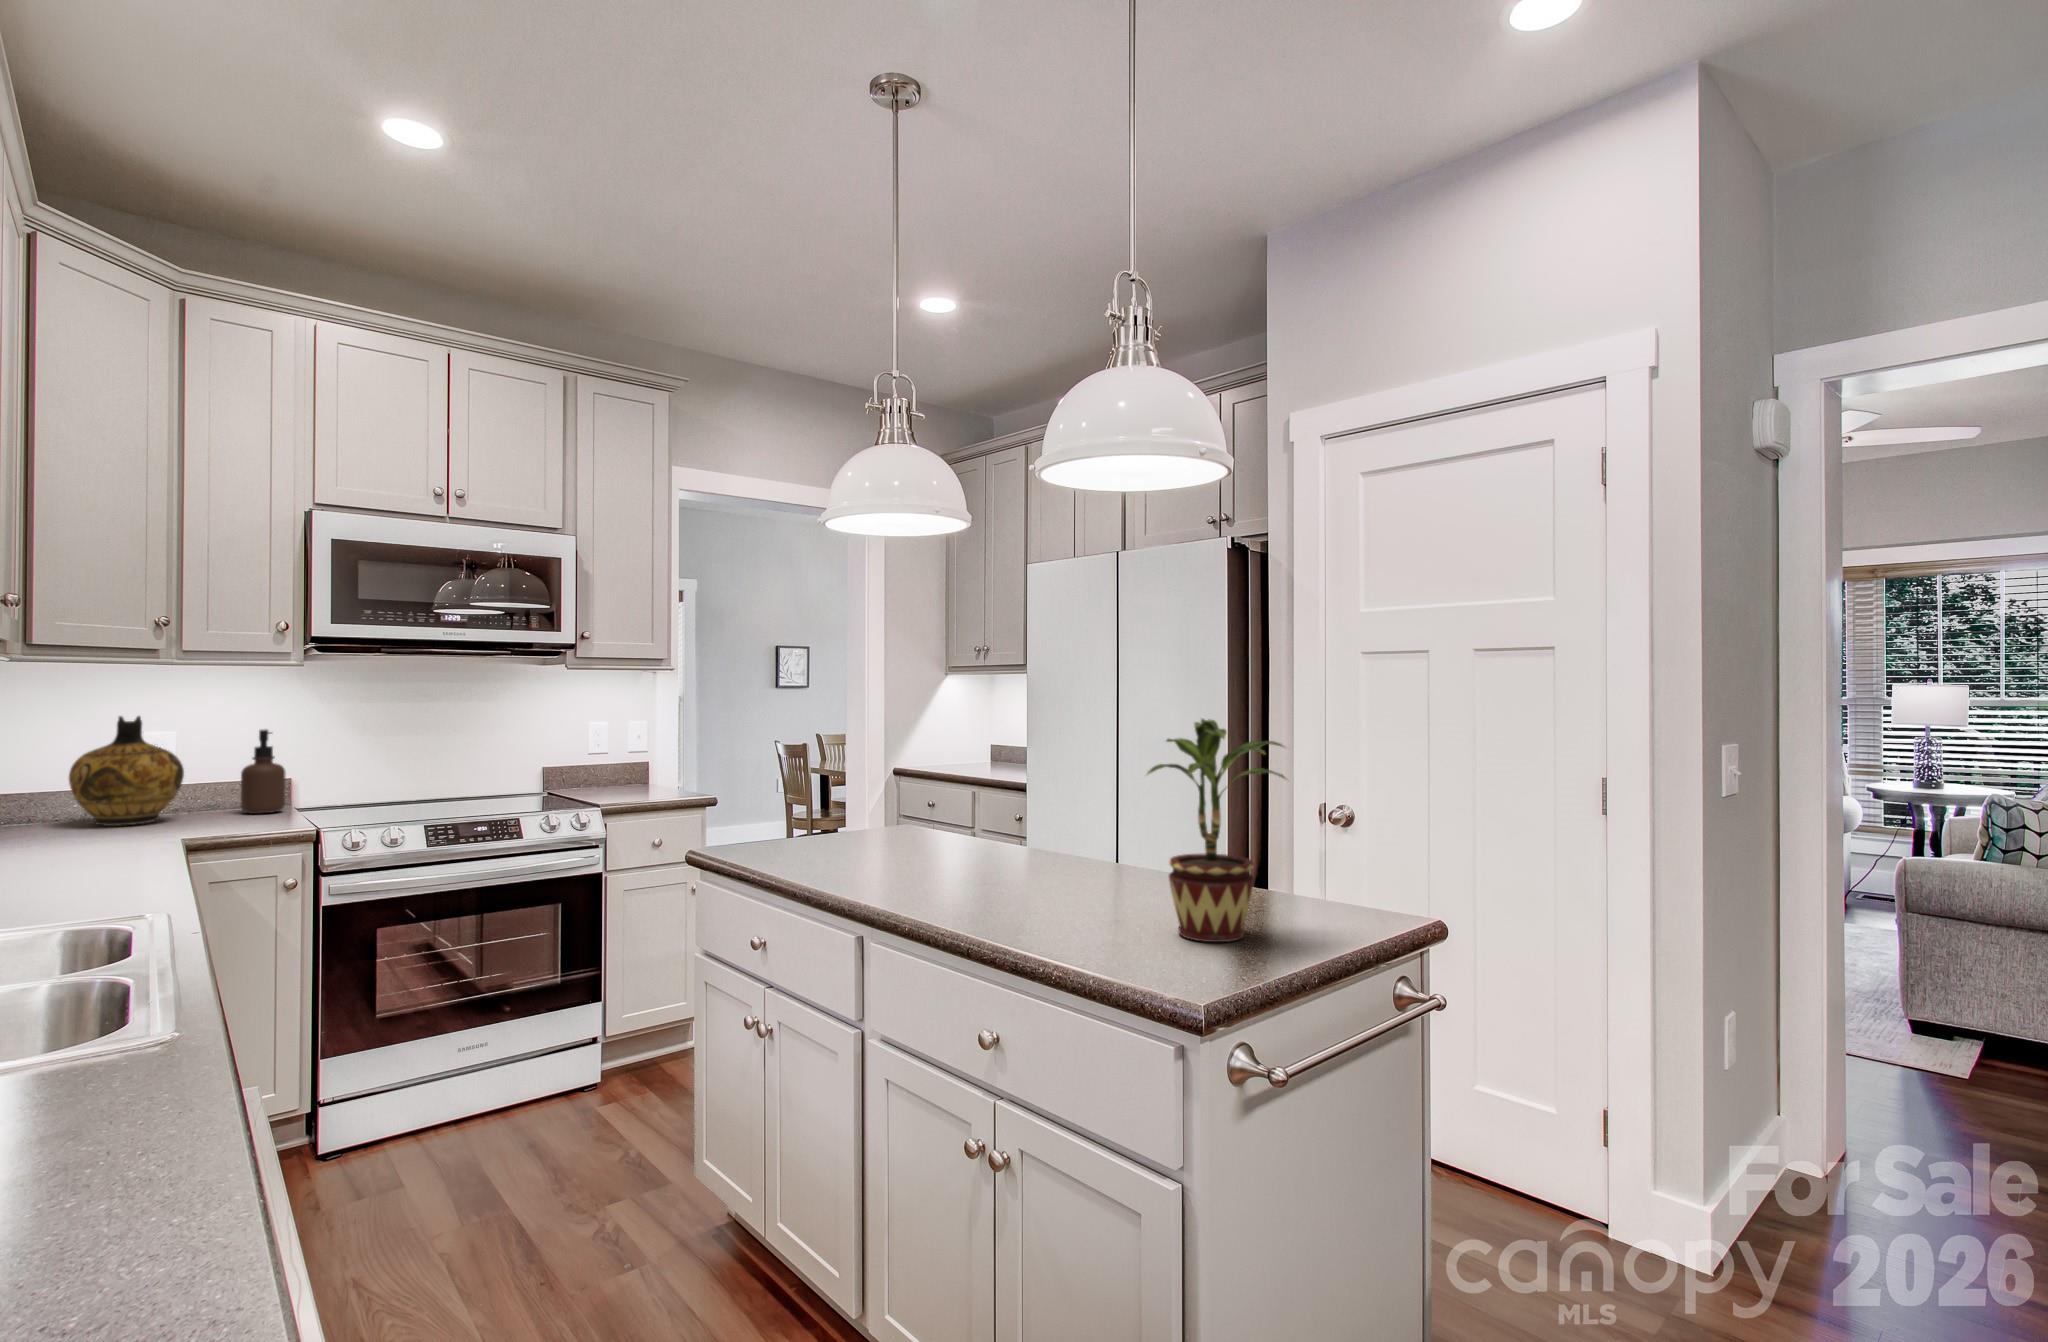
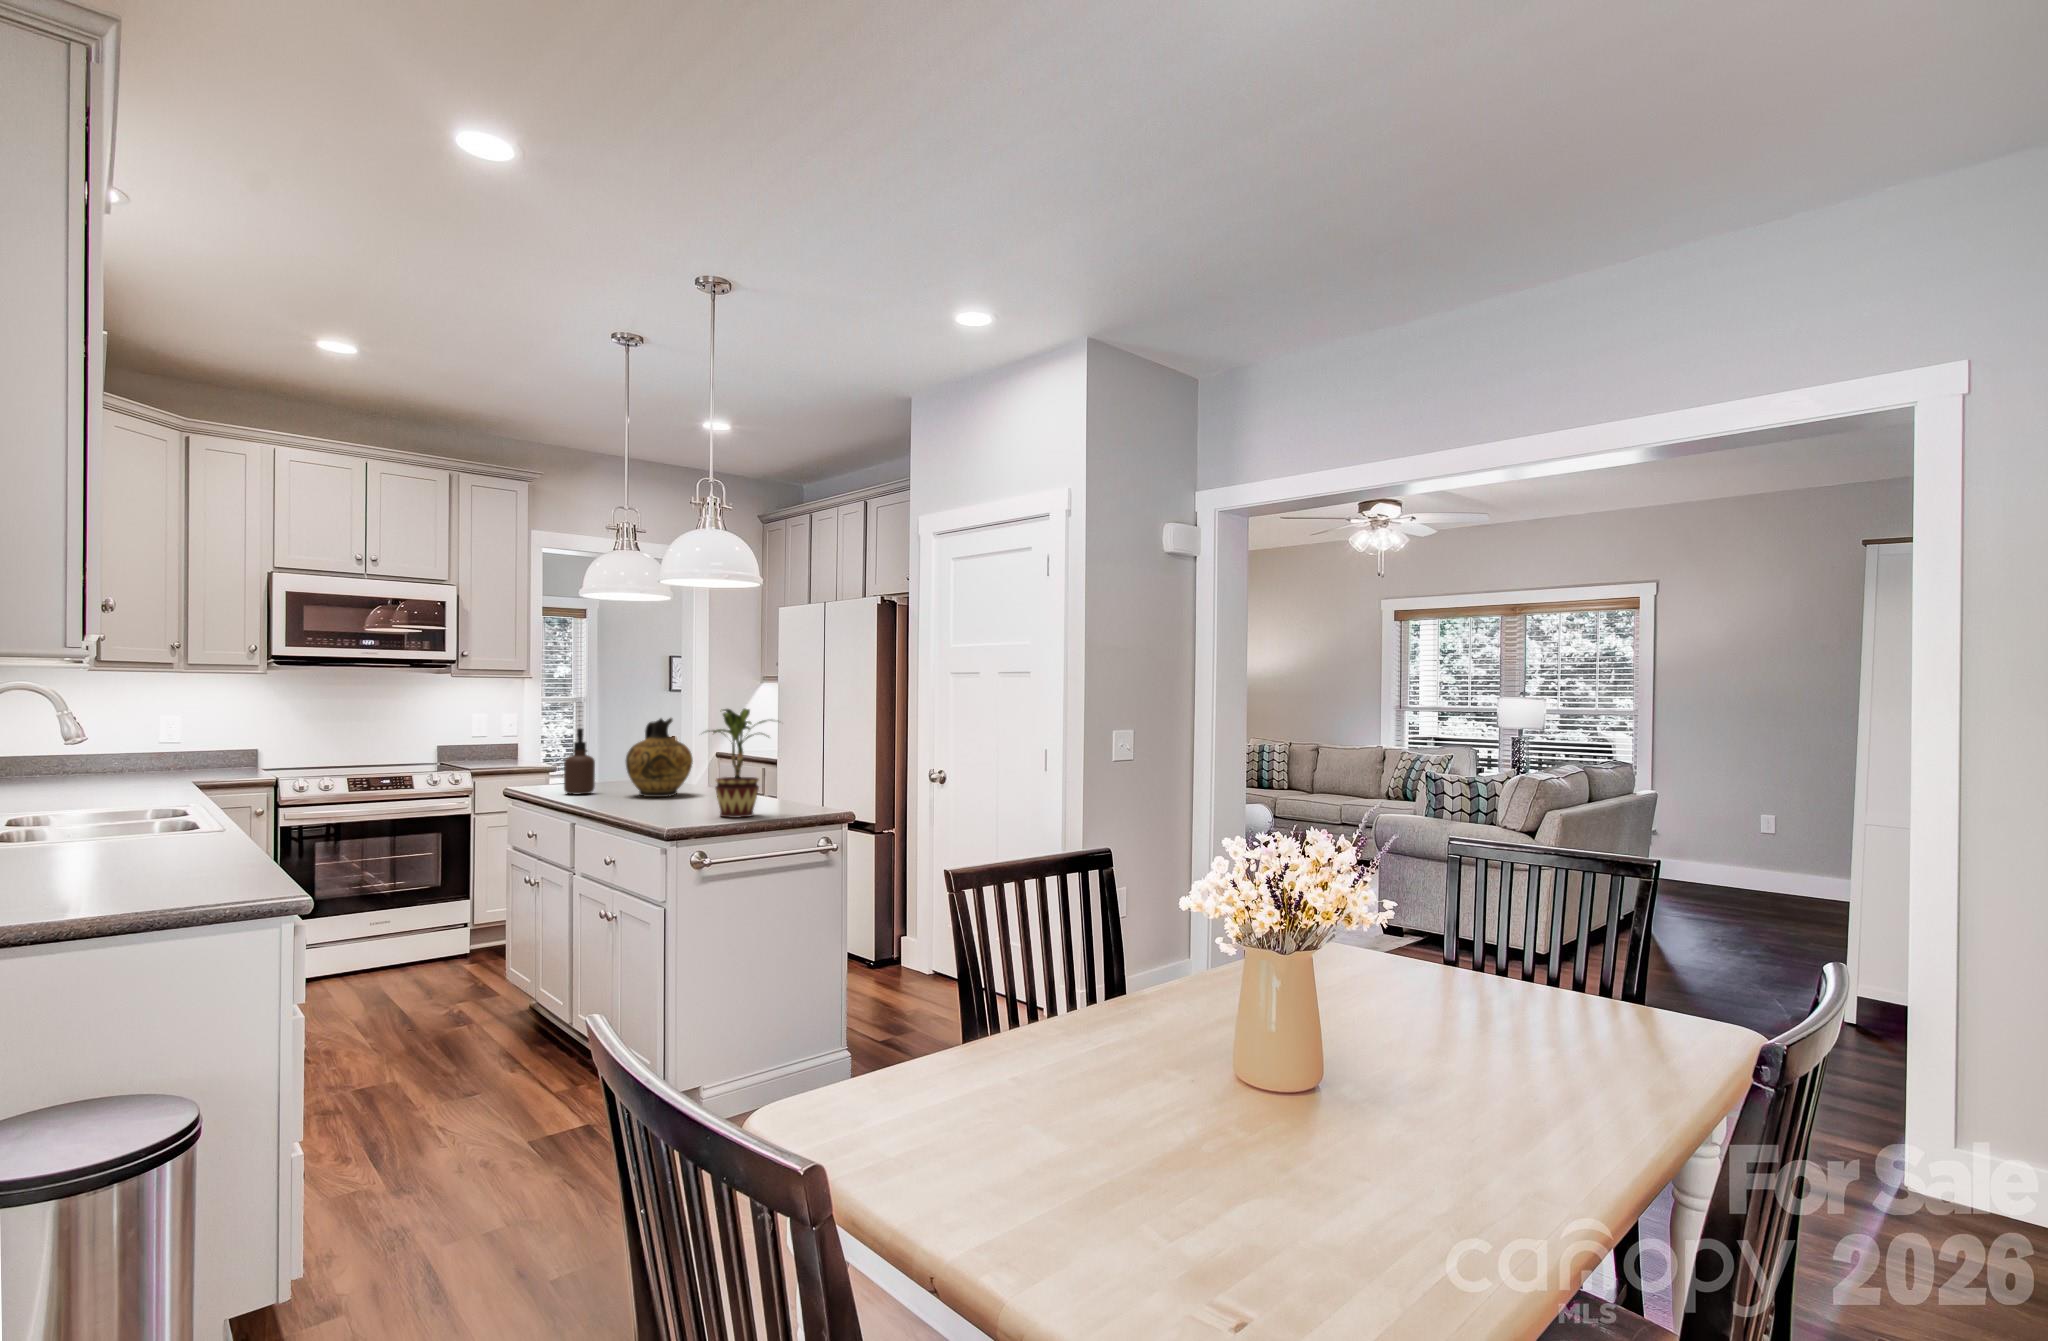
ceramic jug: present [69,716,184,826] -> present [626,718,693,797]
soap dispenser: present [241,730,286,814] -> present [564,728,595,795]

